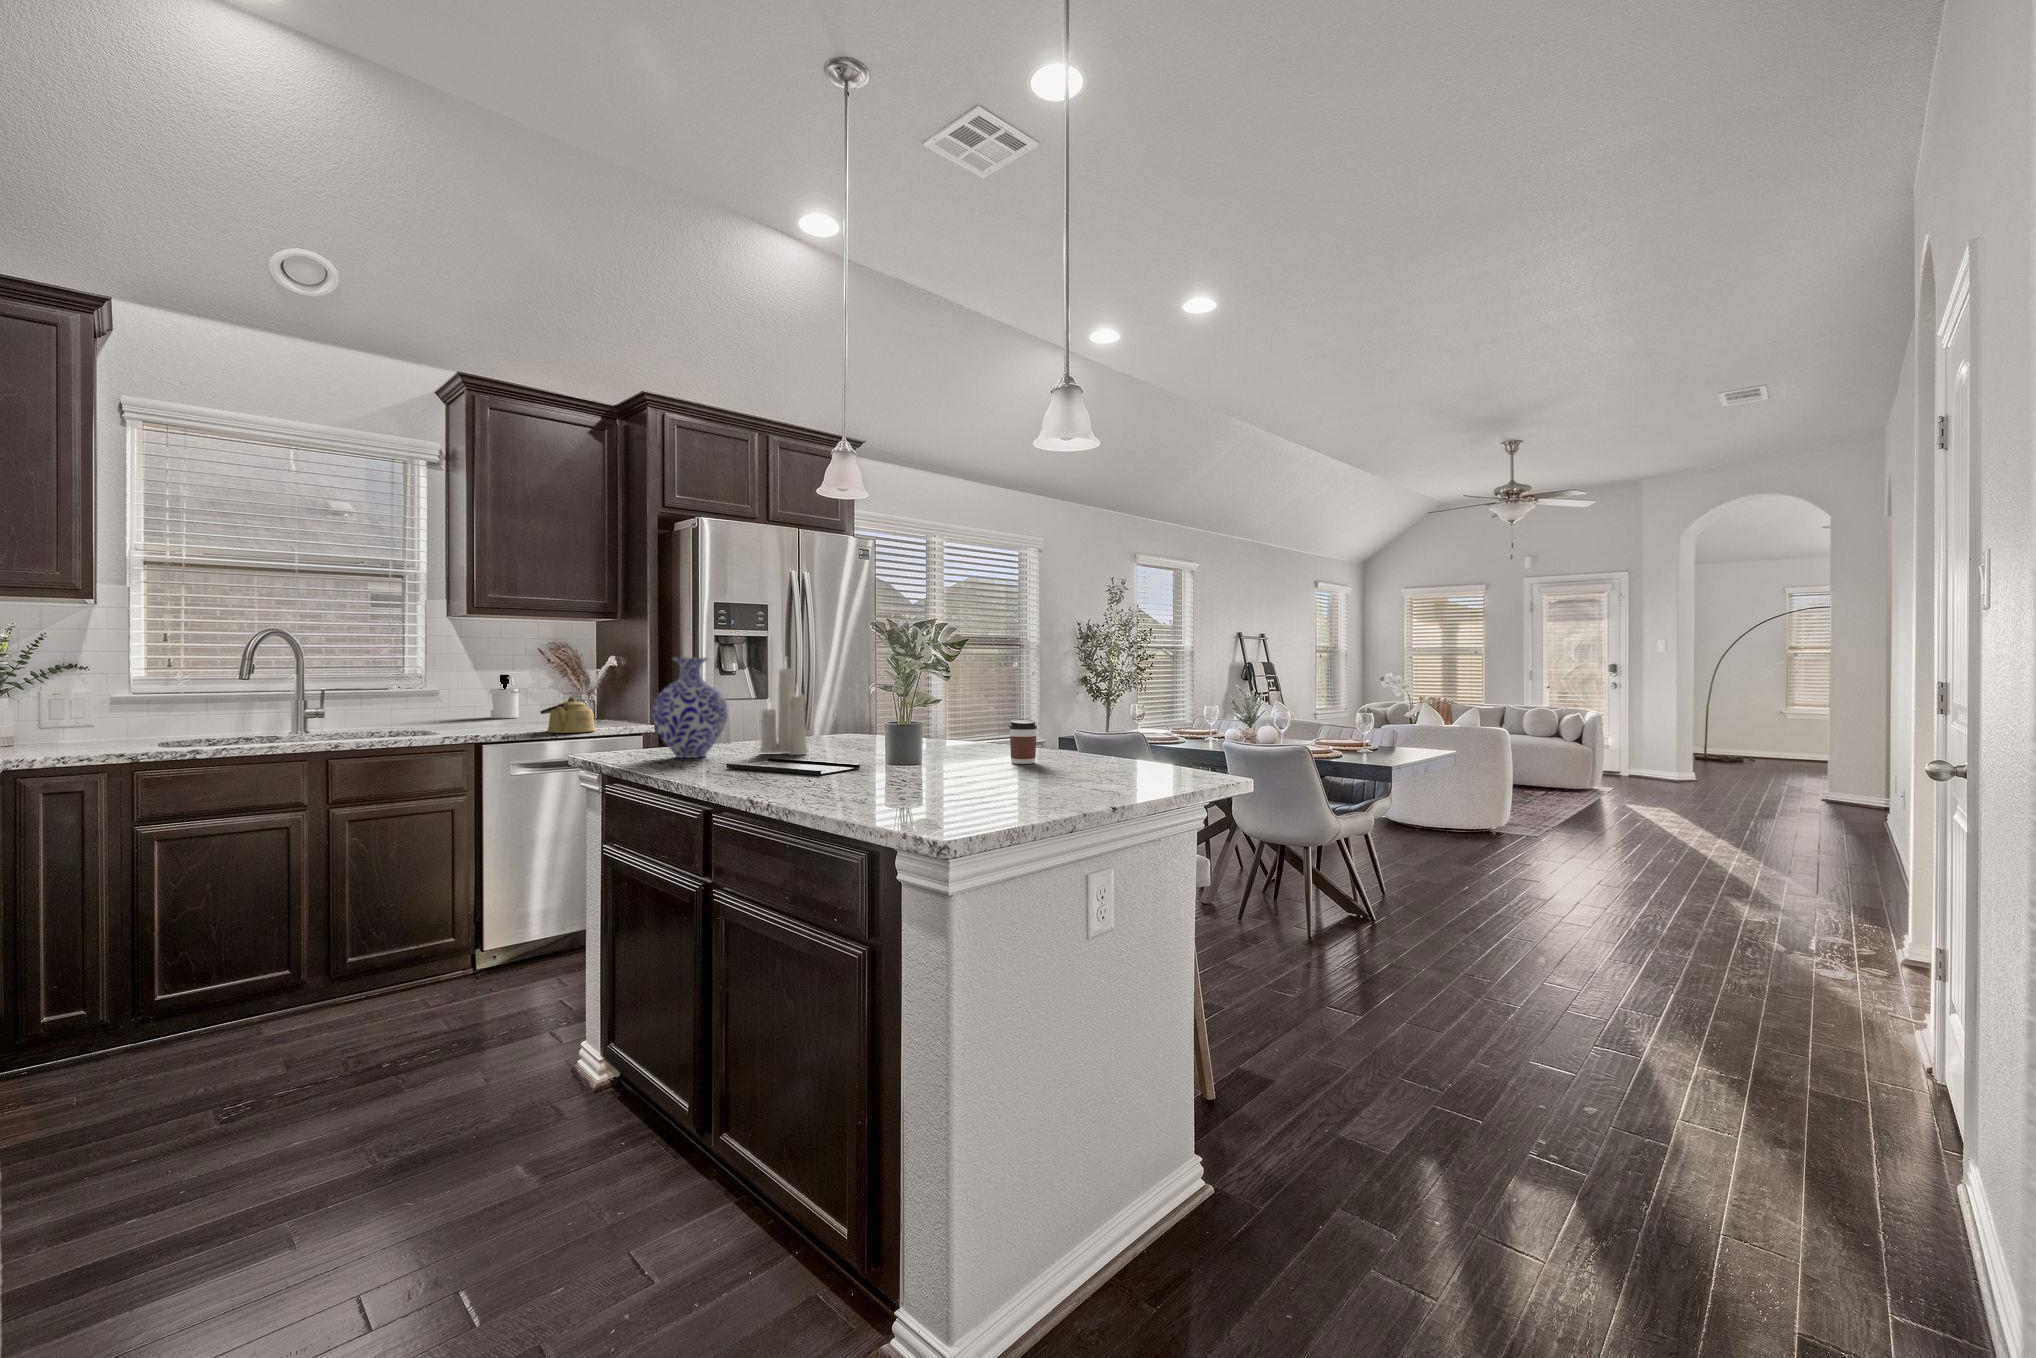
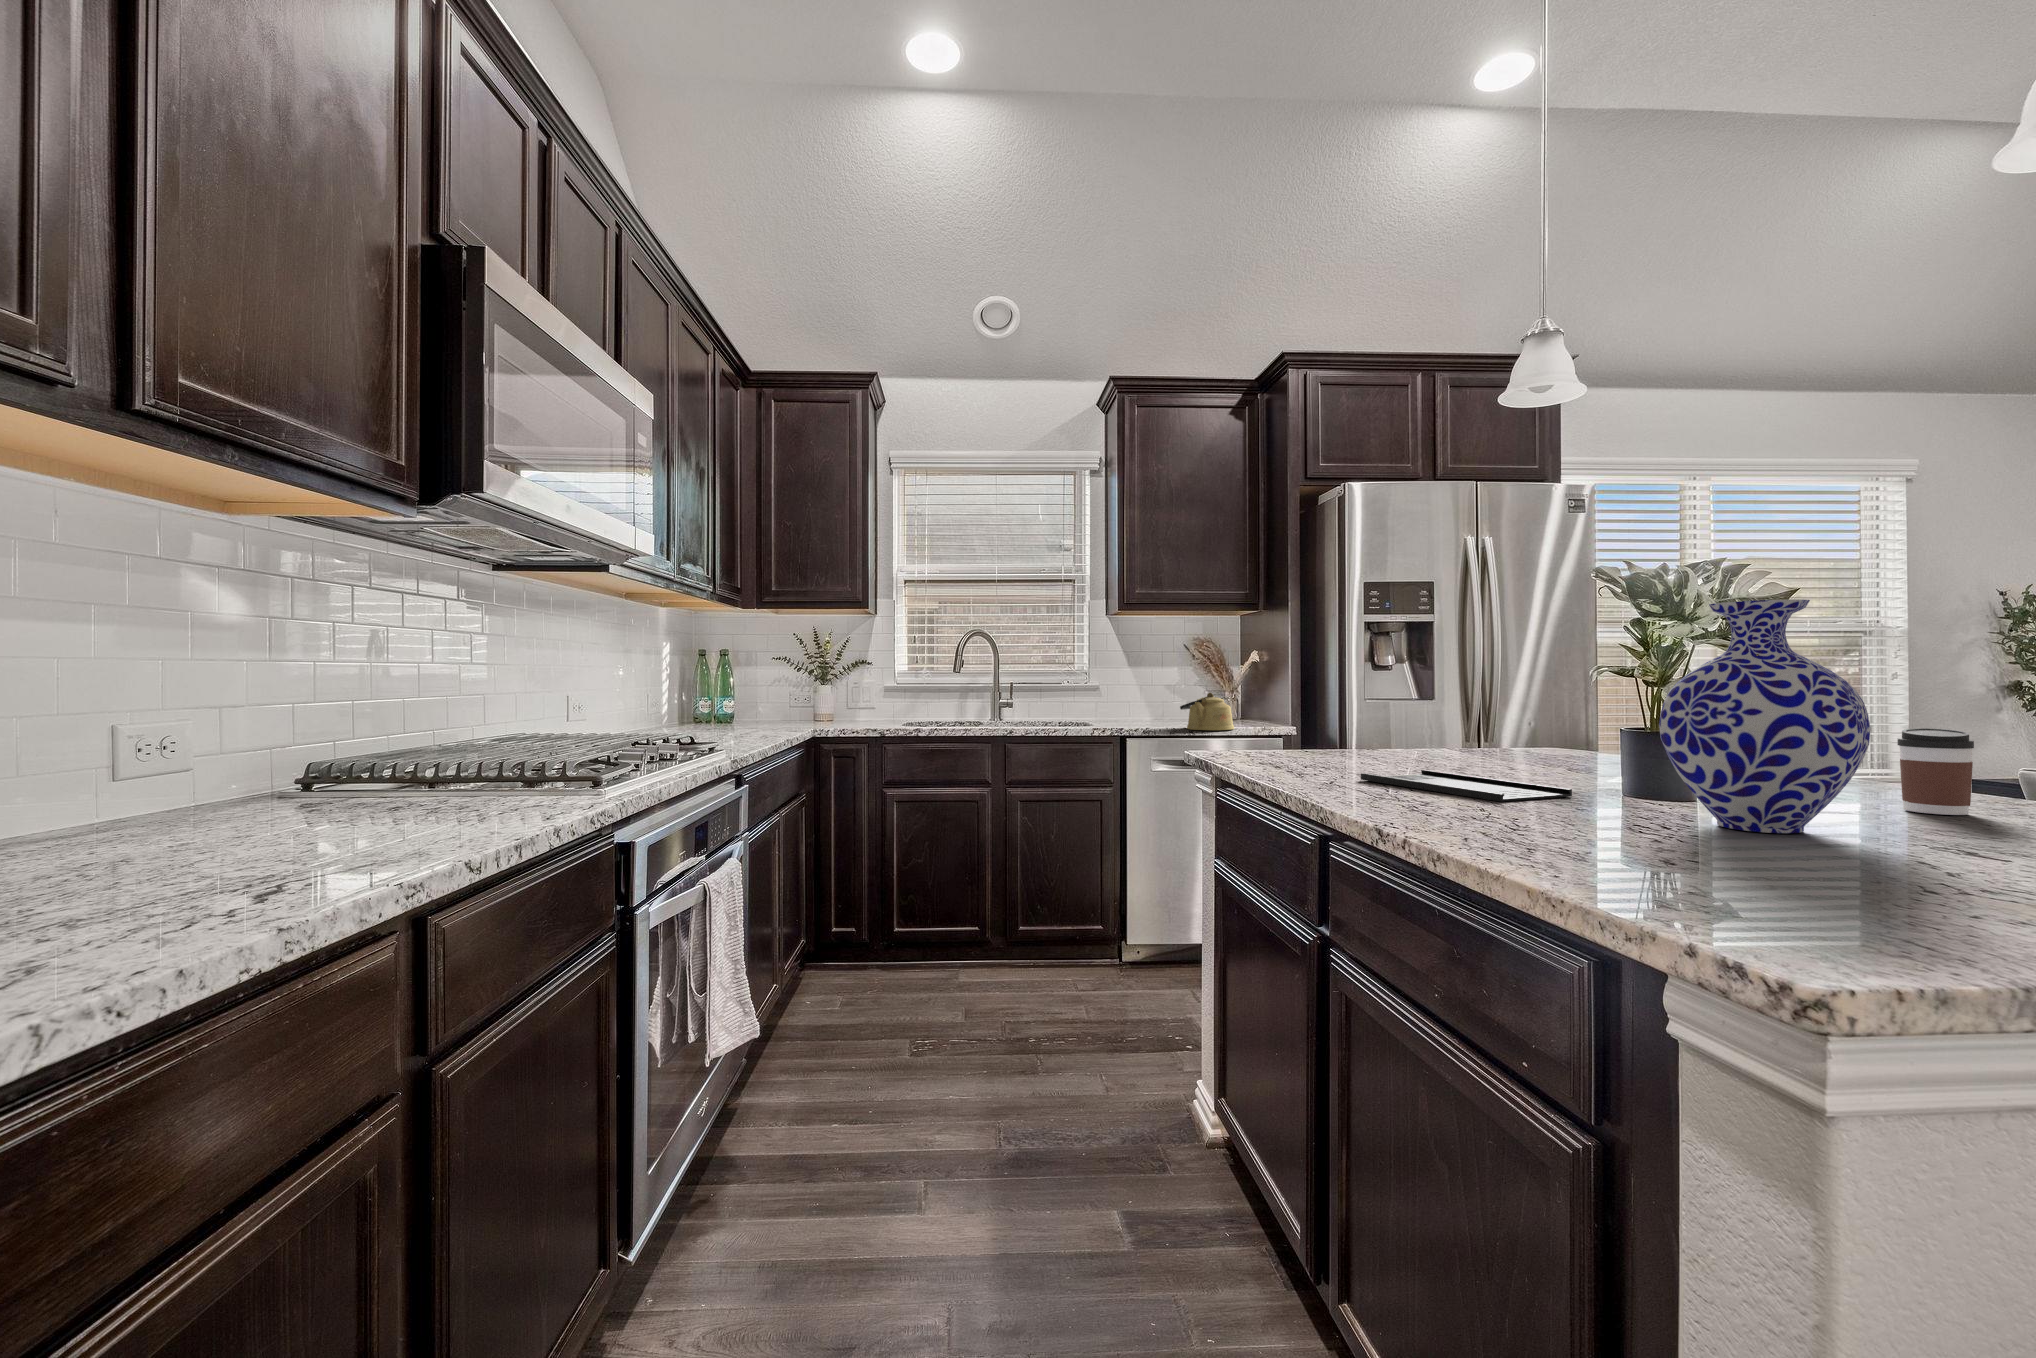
vase: present [652,658,728,758] -> present [1659,599,1871,833]
candle: present [760,662,807,755] -> none [1413,625,1485,769]
soap dispenser: present [490,674,520,718] -> none [1143,671,1169,714]

